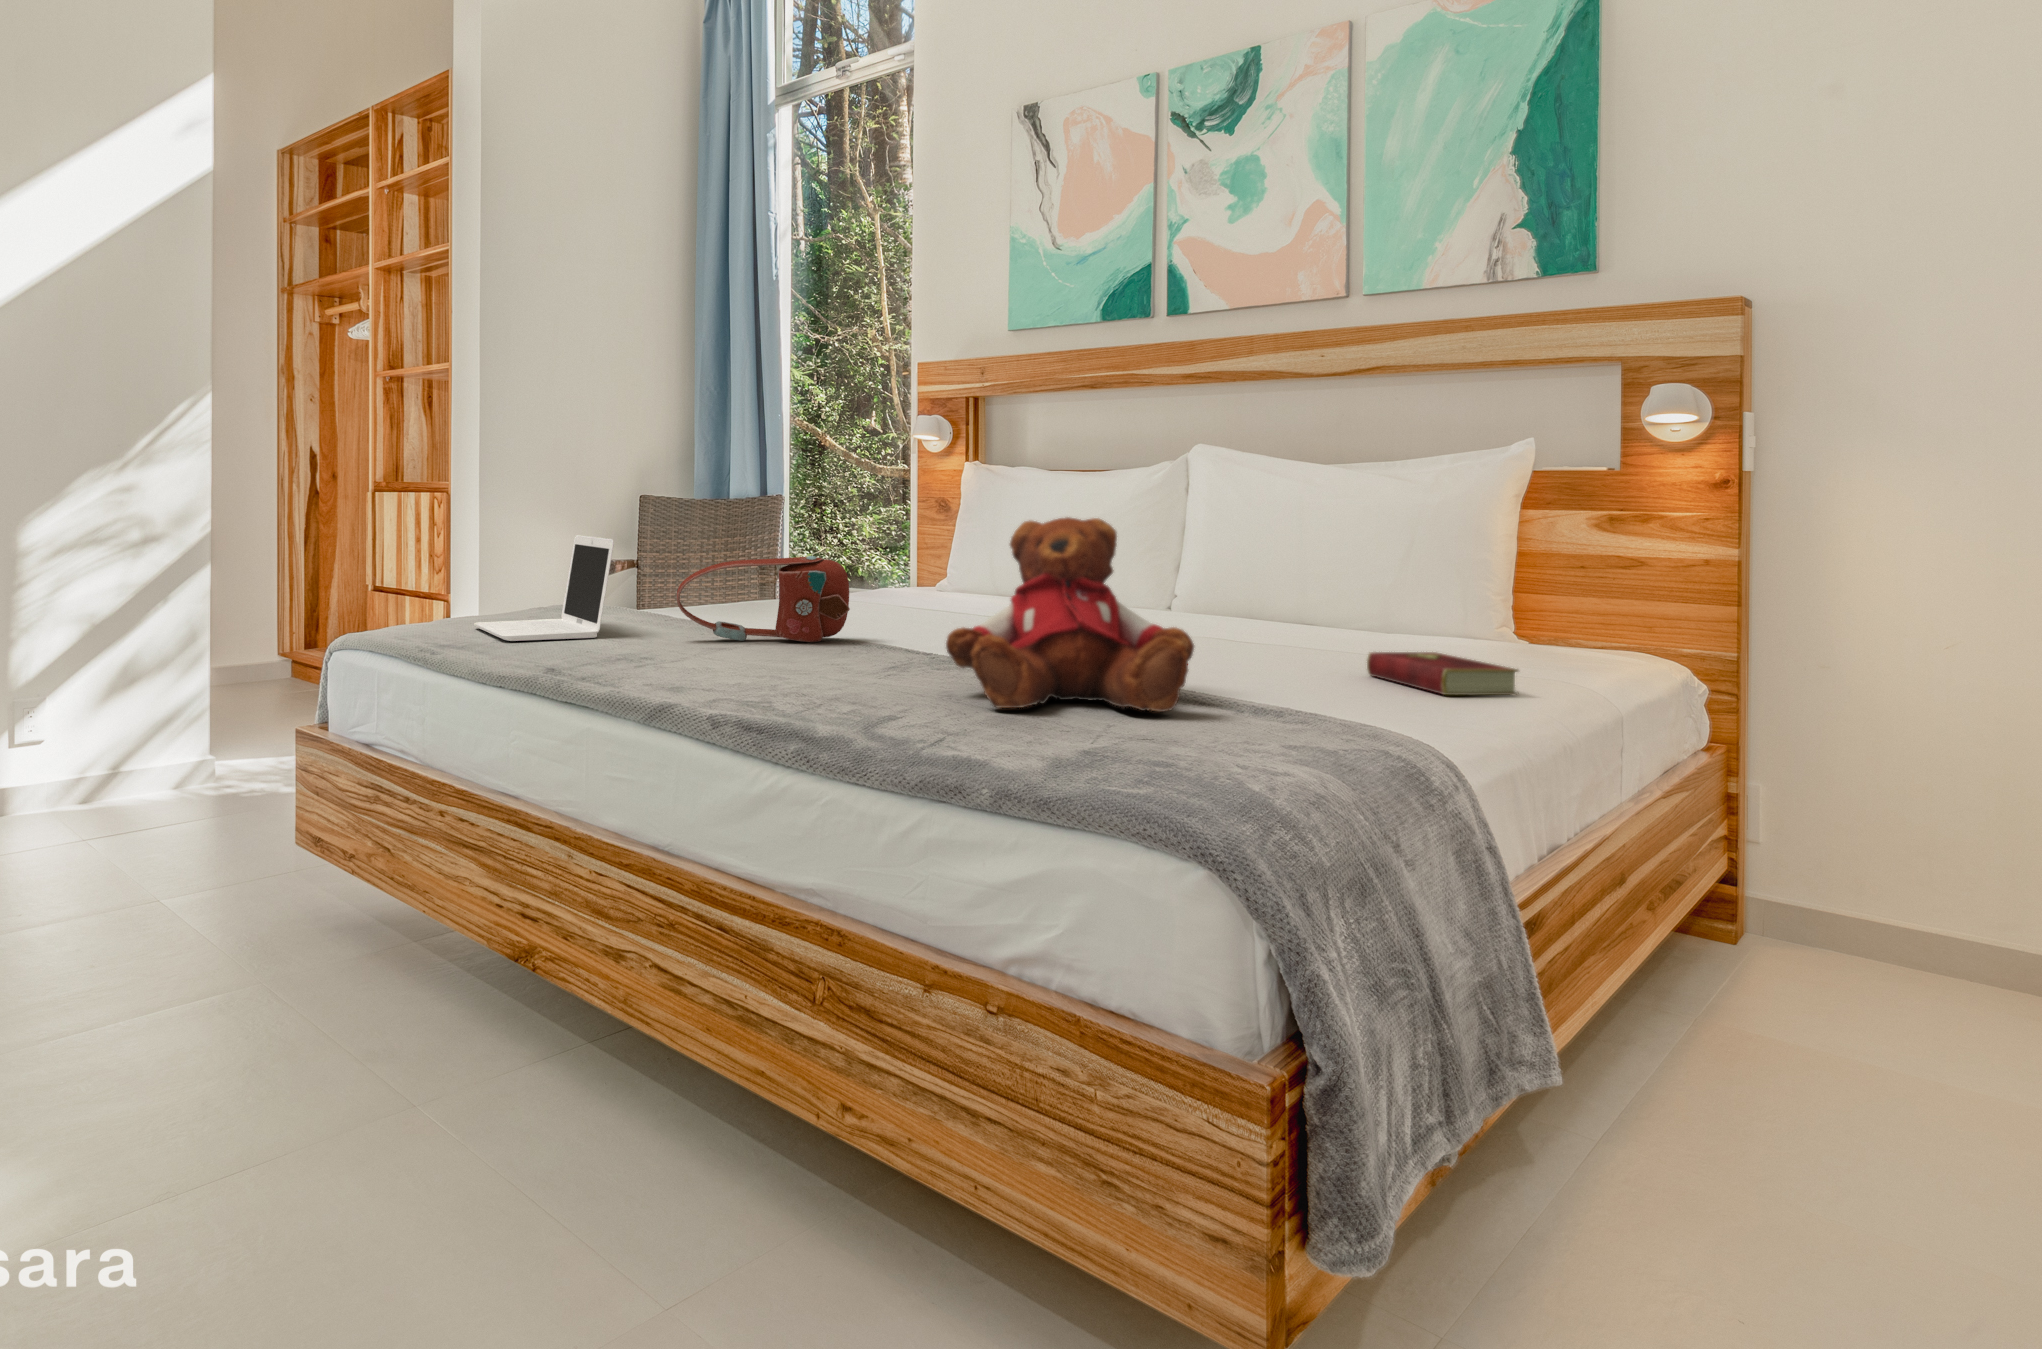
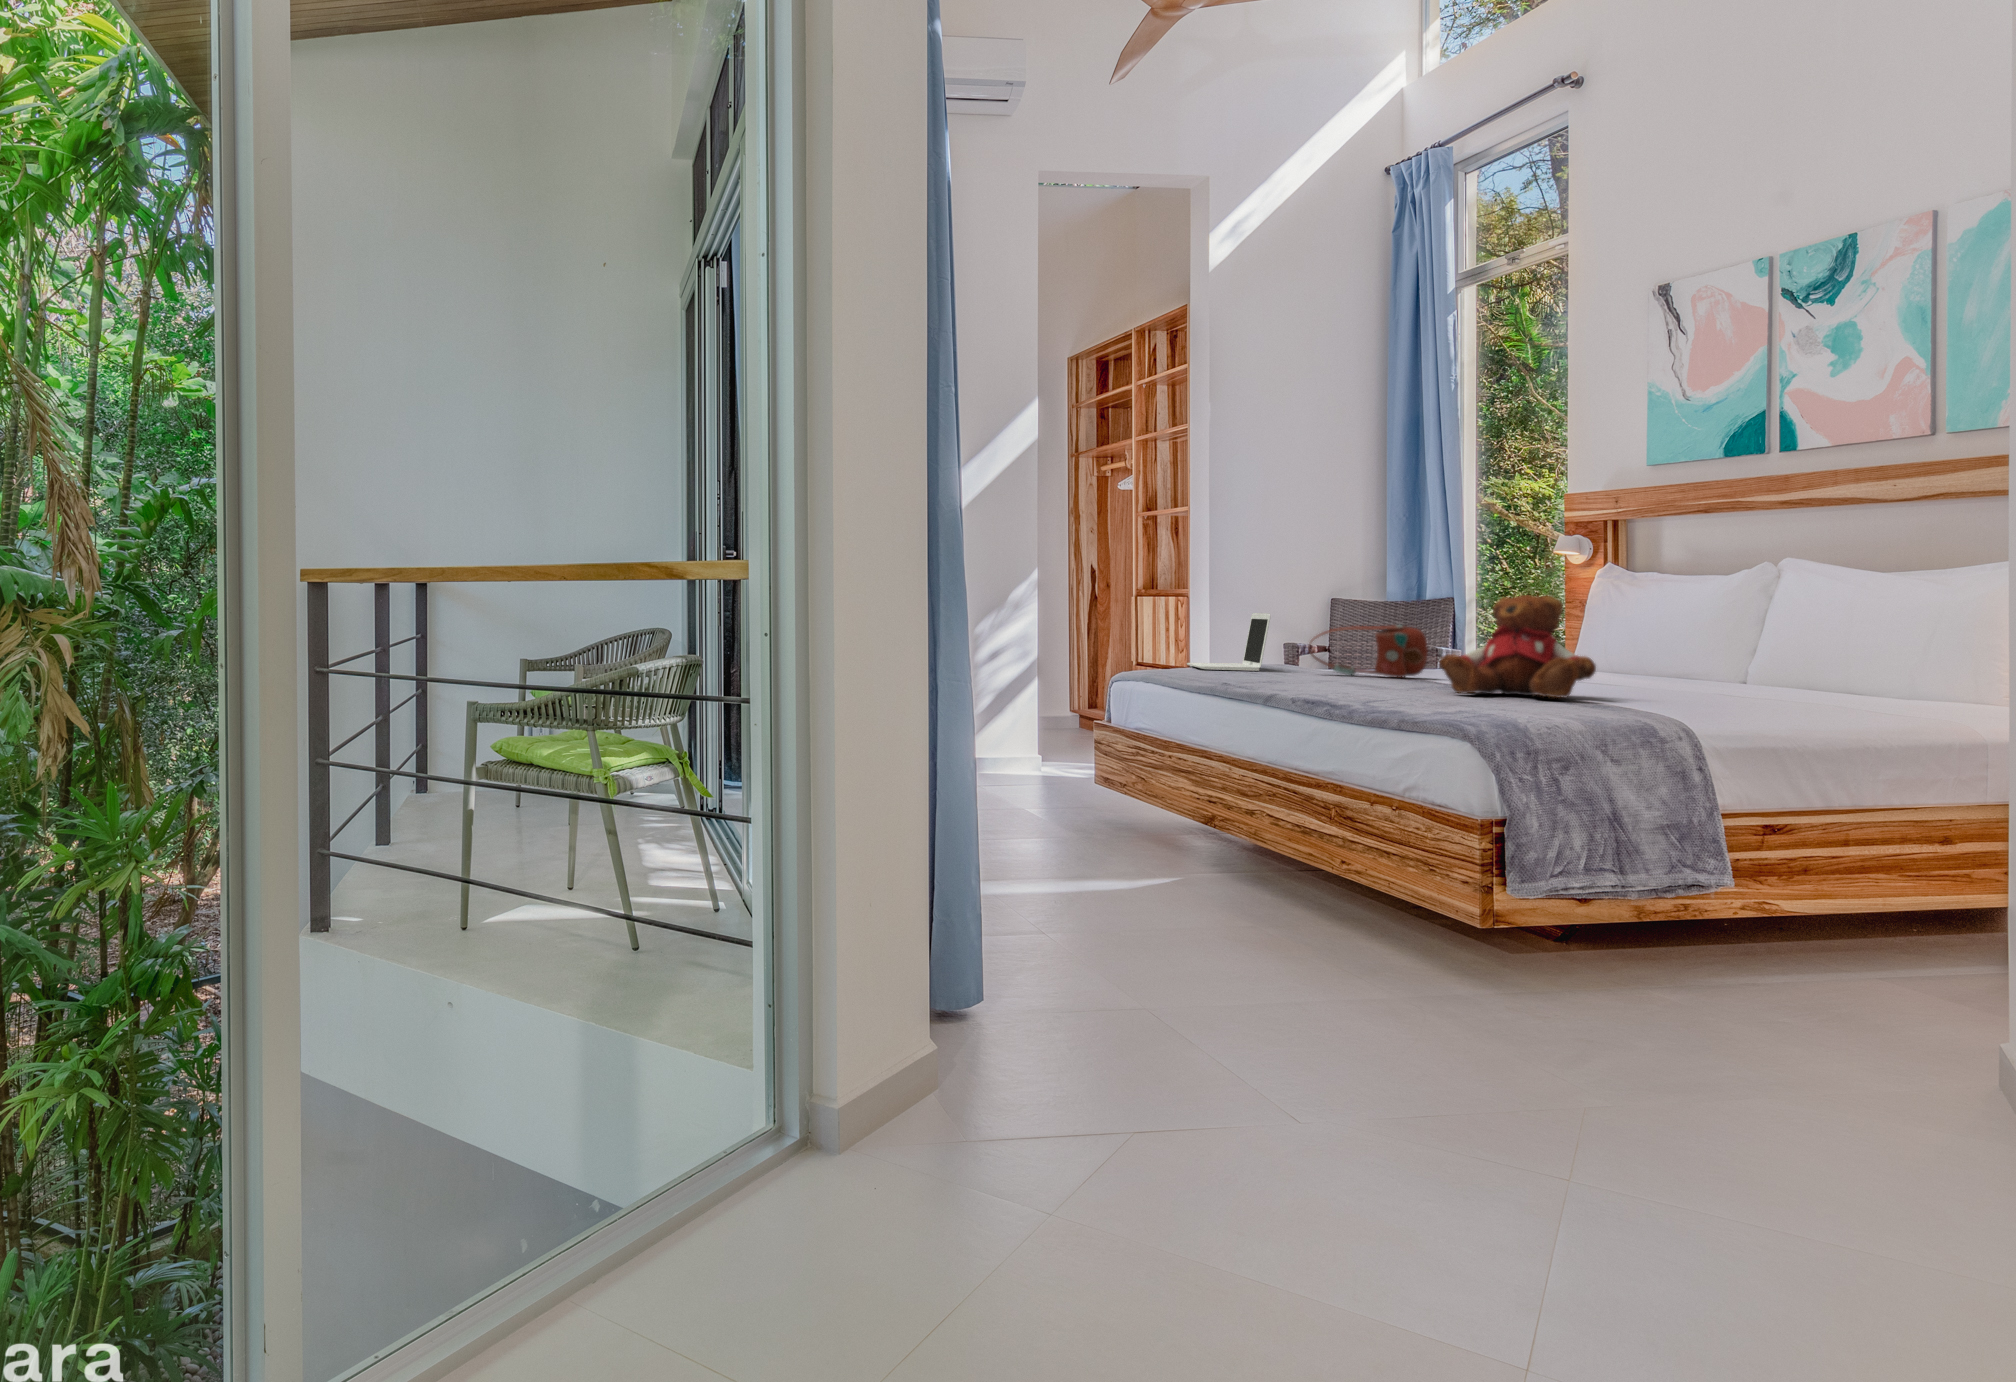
hardcover book: present [1367,652,1518,695] -> none [1786,687,1872,711]

